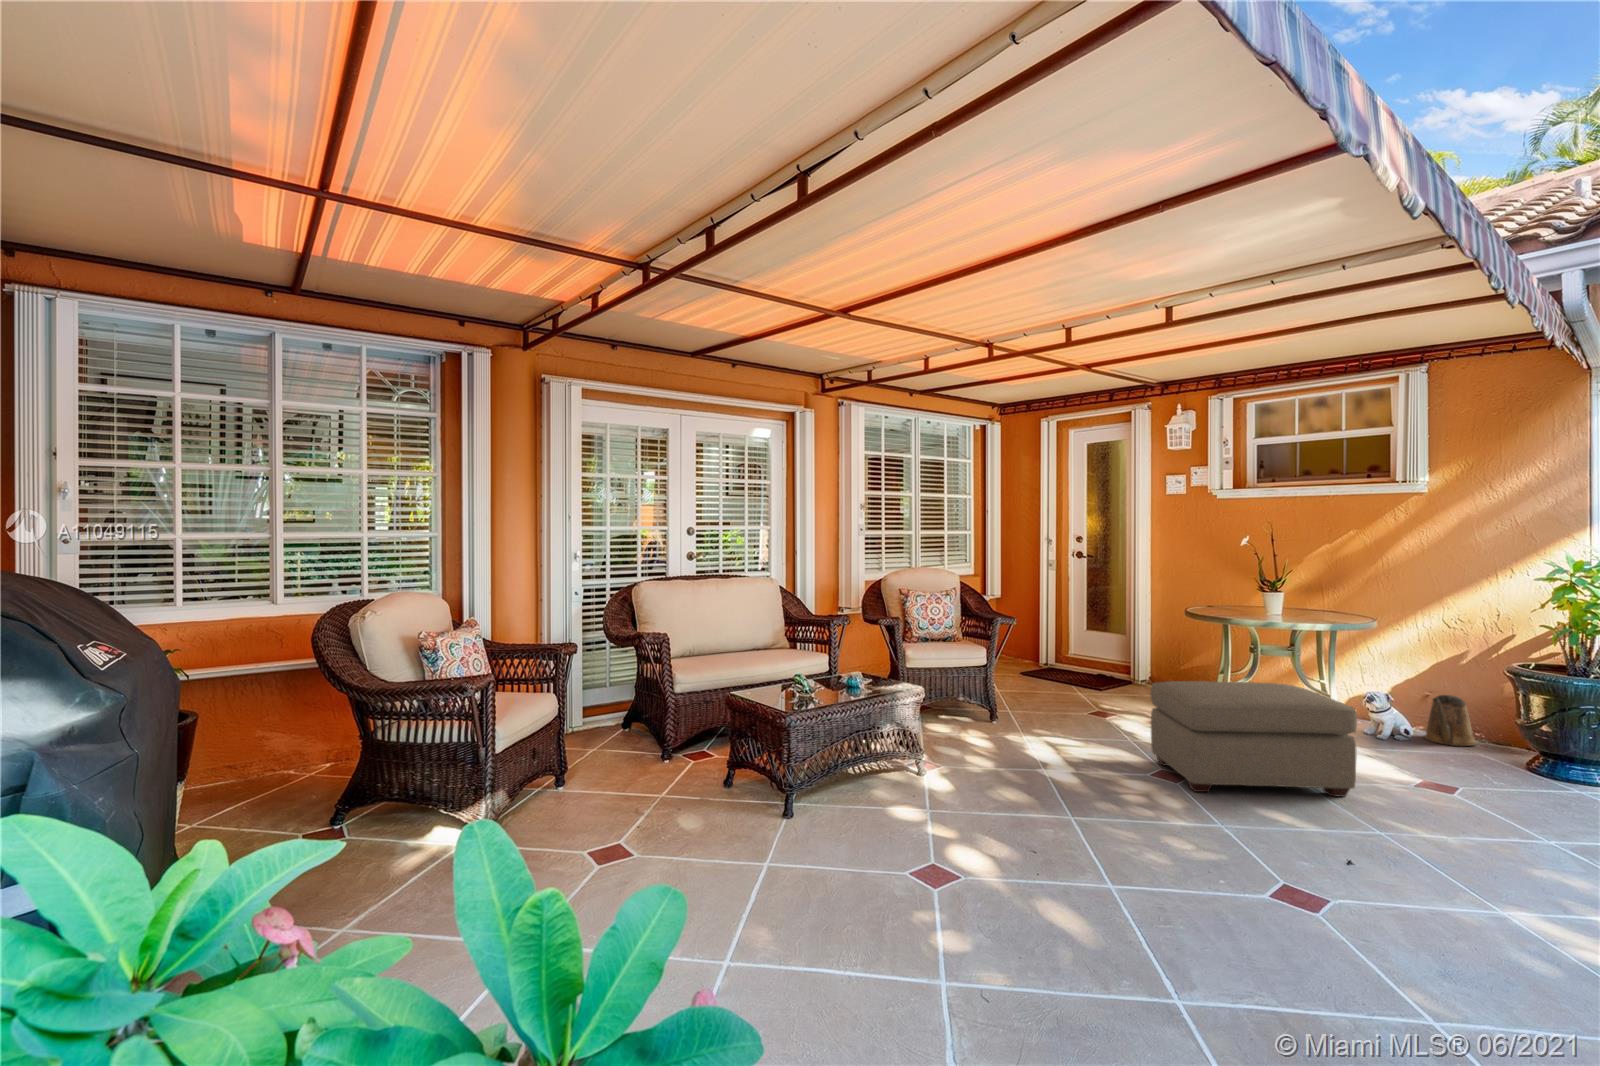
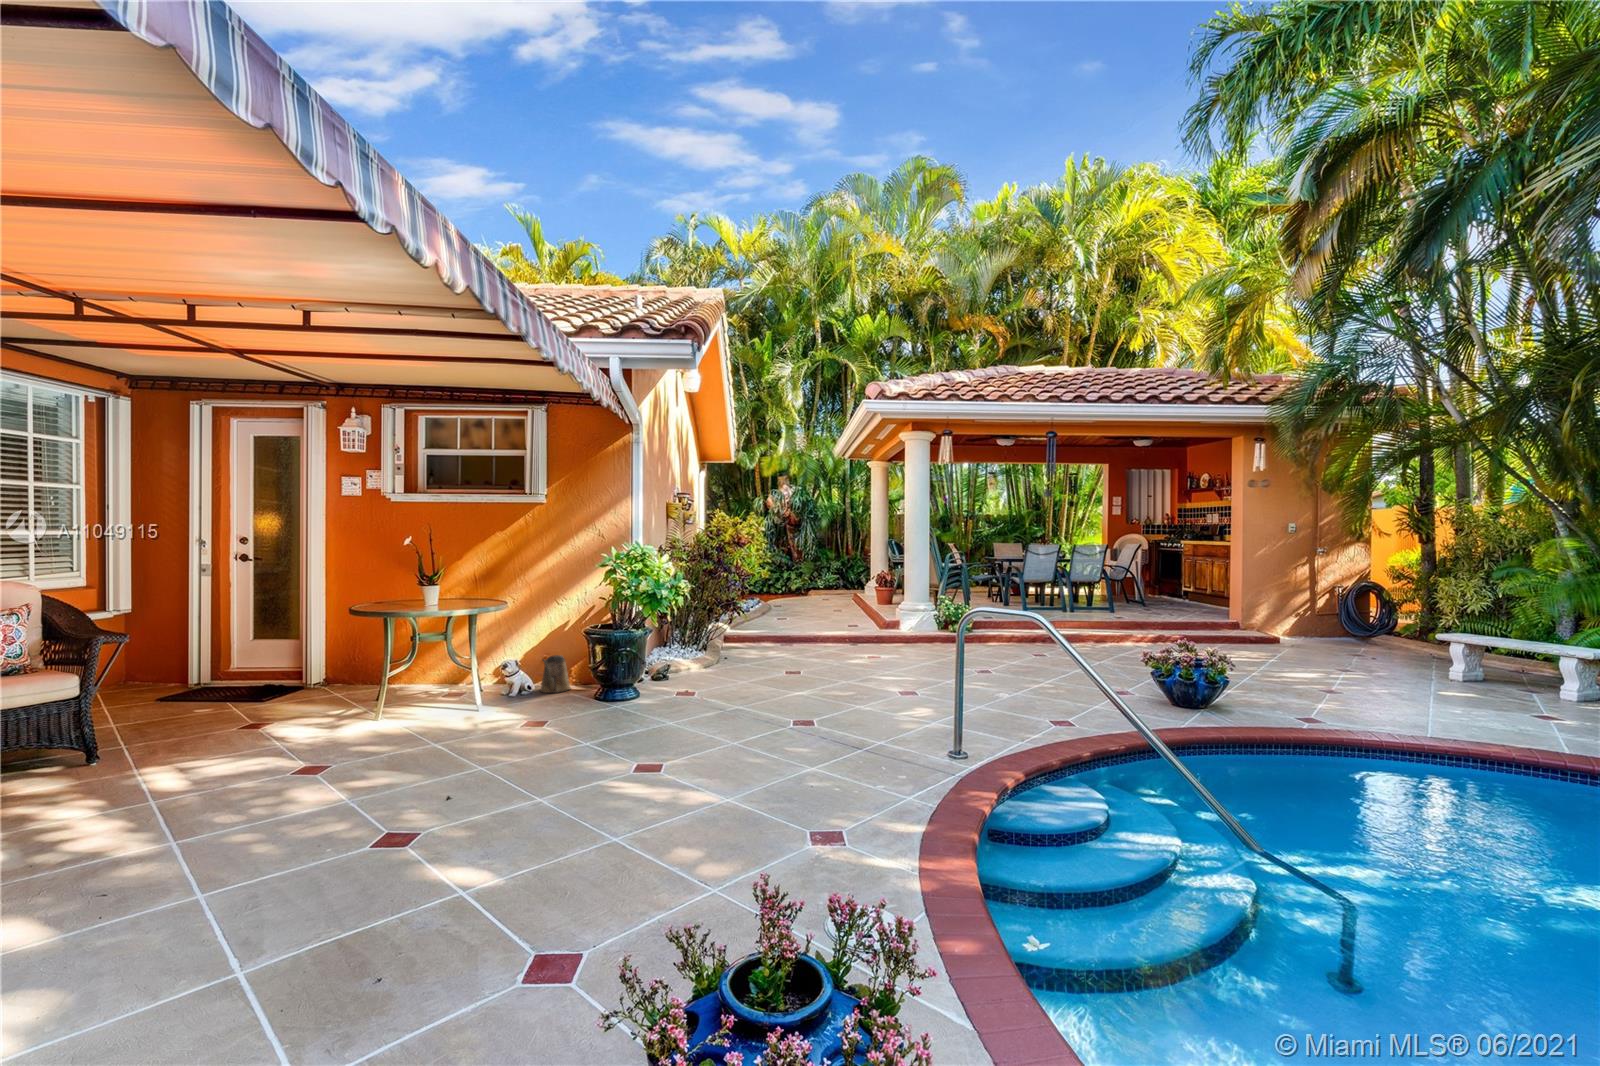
ottoman: present [1150,681,1357,797] -> none [288,668,470,785]

